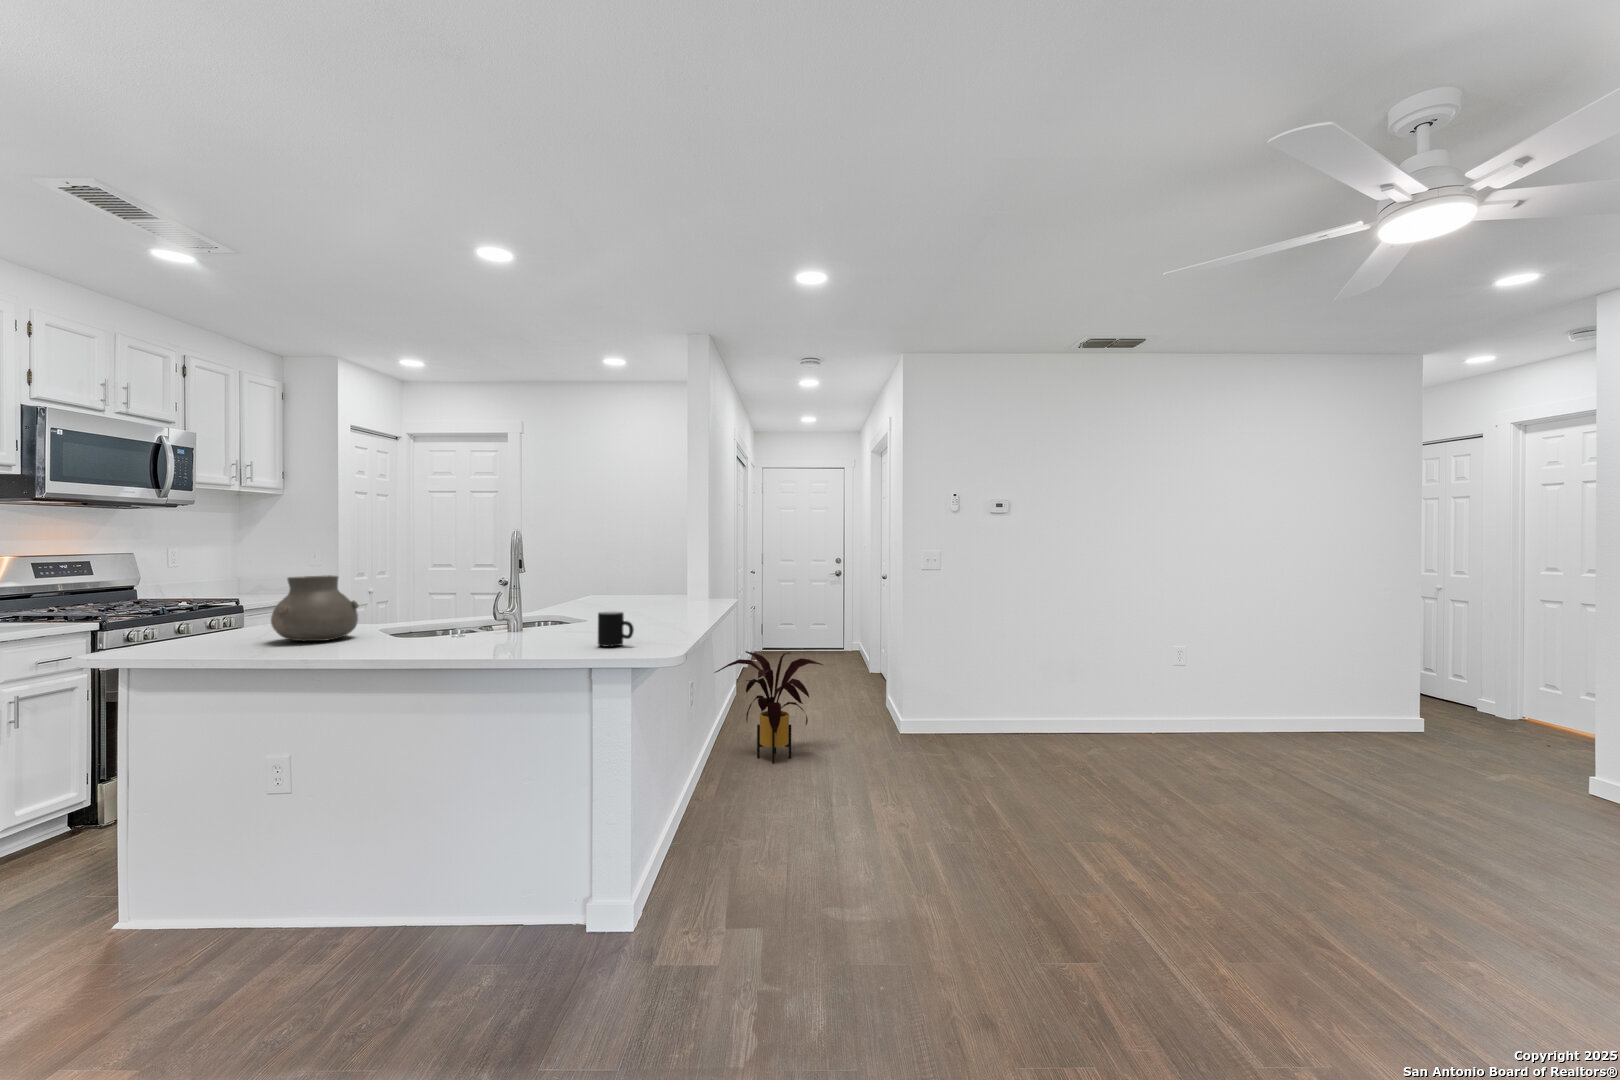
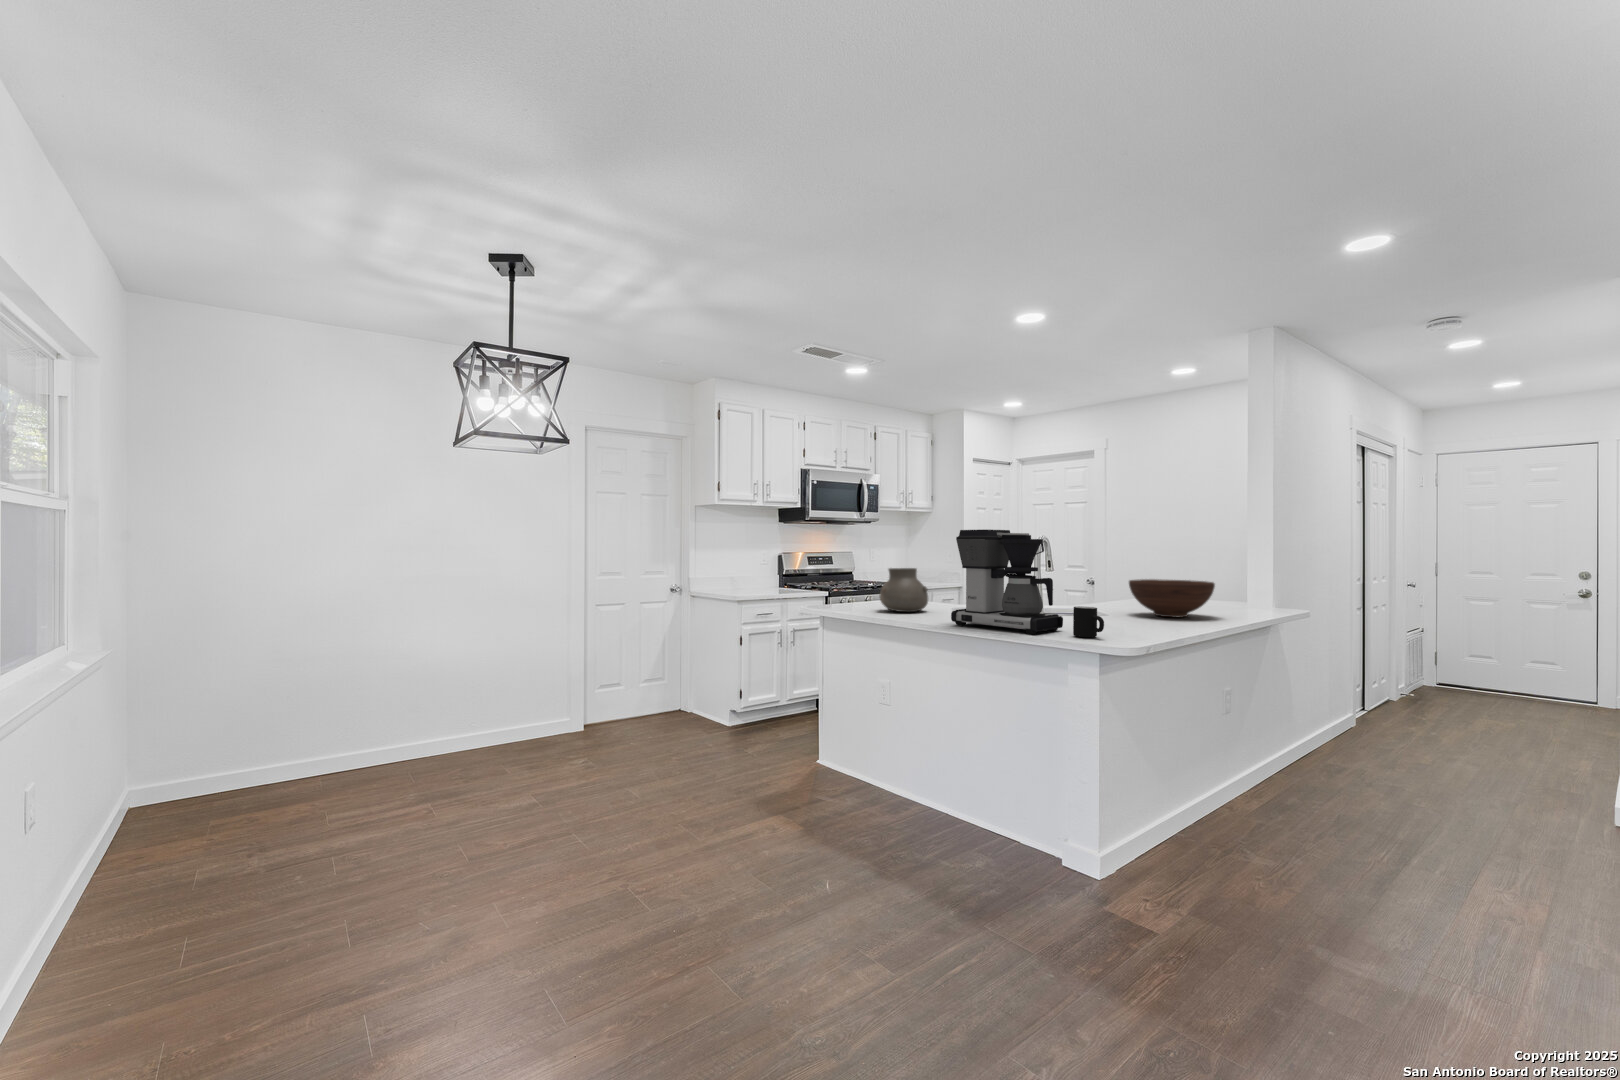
coffee maker: none [429,522,576,651] -> present [951,530,1063,634]
fruit bowl: none [606,577,685,615] -> present [1129,579,1215,617]
house plant: present [715,651,823,763] -> none [1279,672,1457,812]

